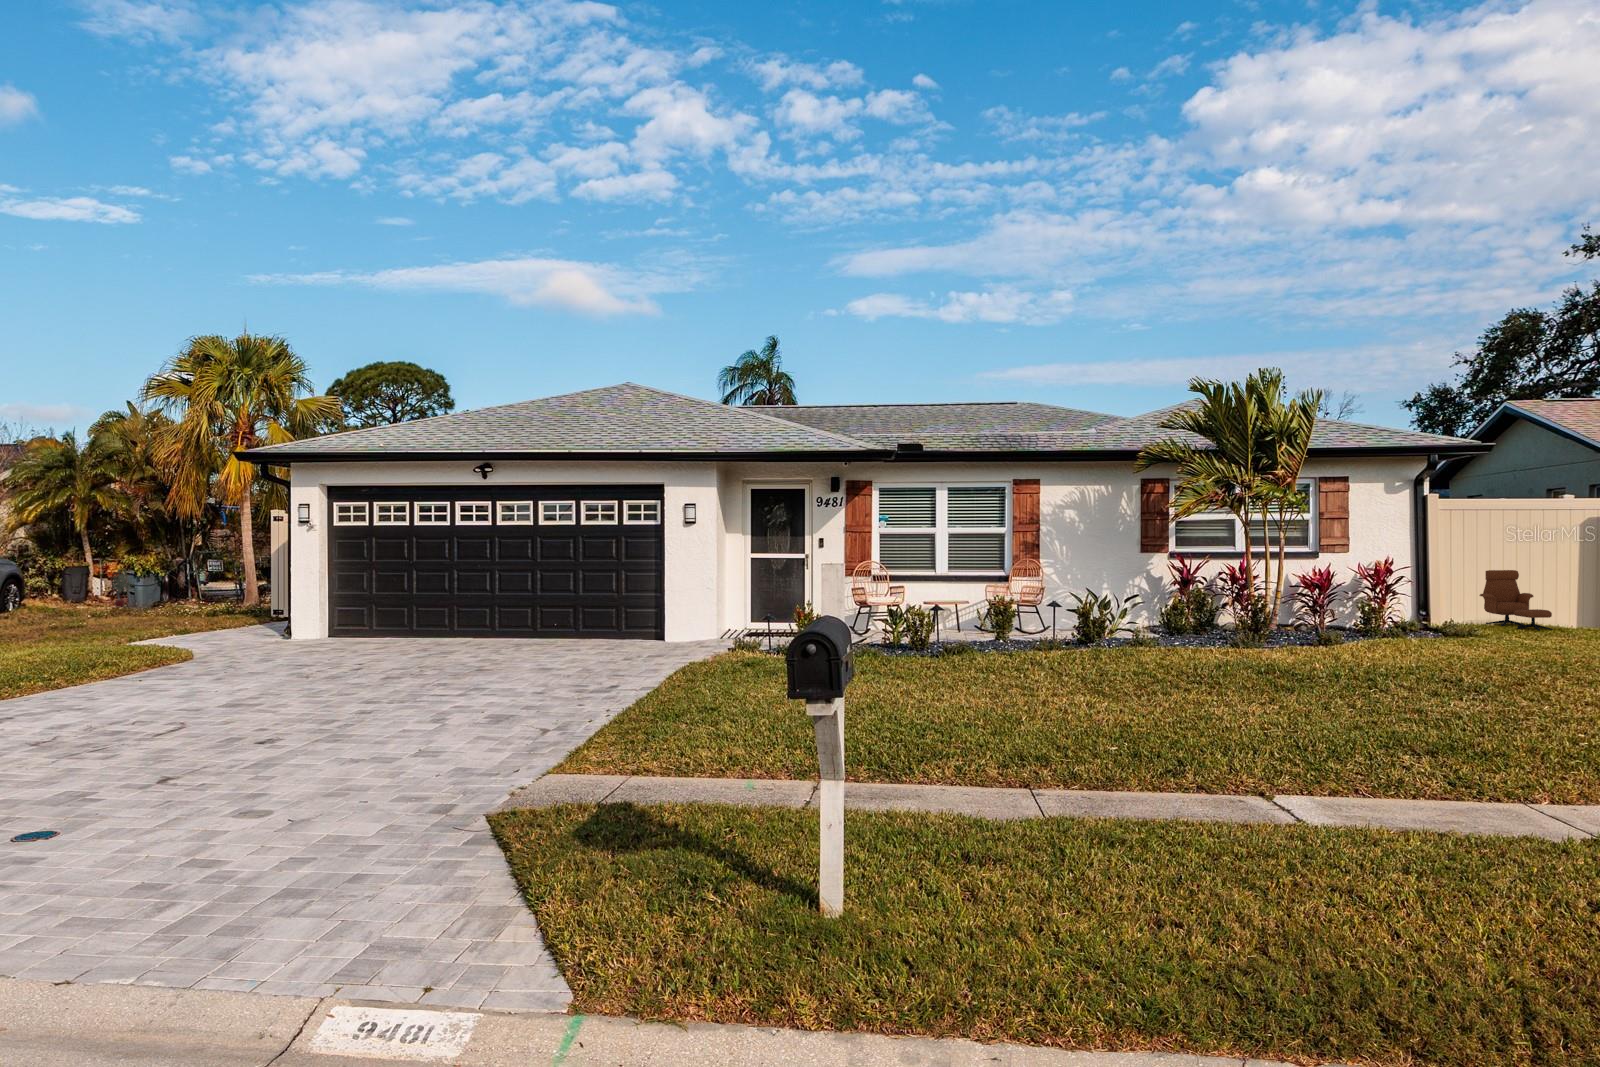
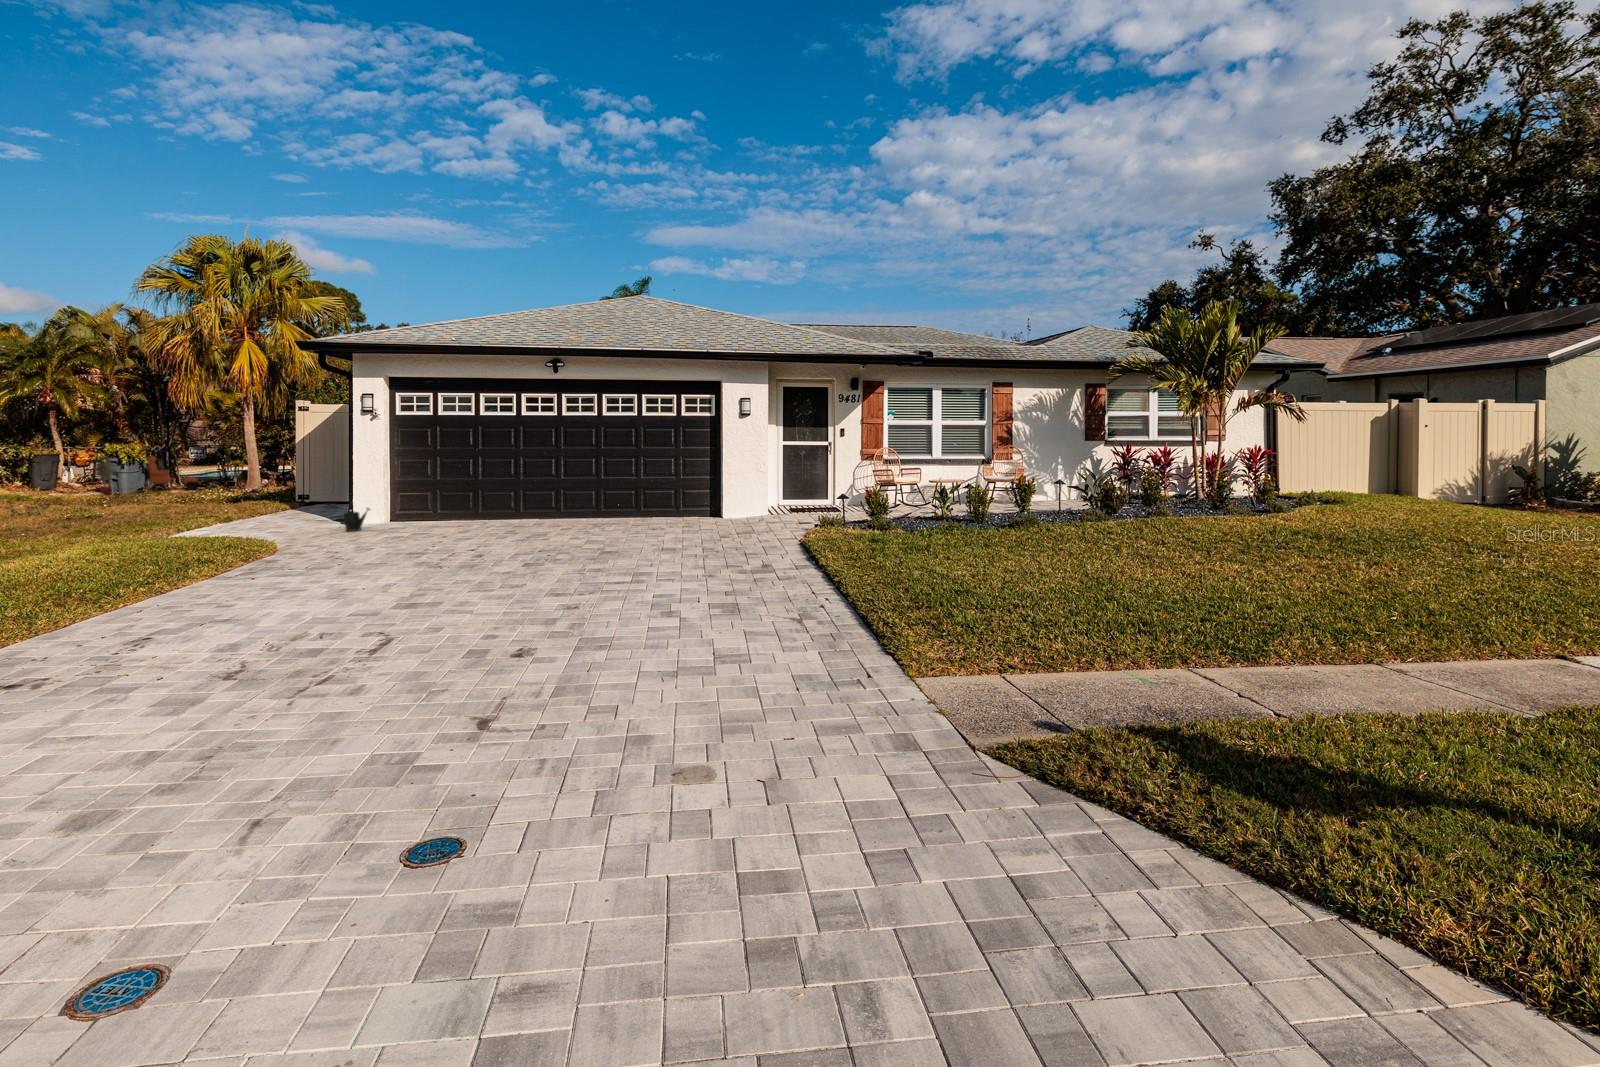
lounge chair: present [1480,570,1553,631] -> present [147,456,200,491]
watering can: none [265,621,299,645] -> present [344,508,370,531]

